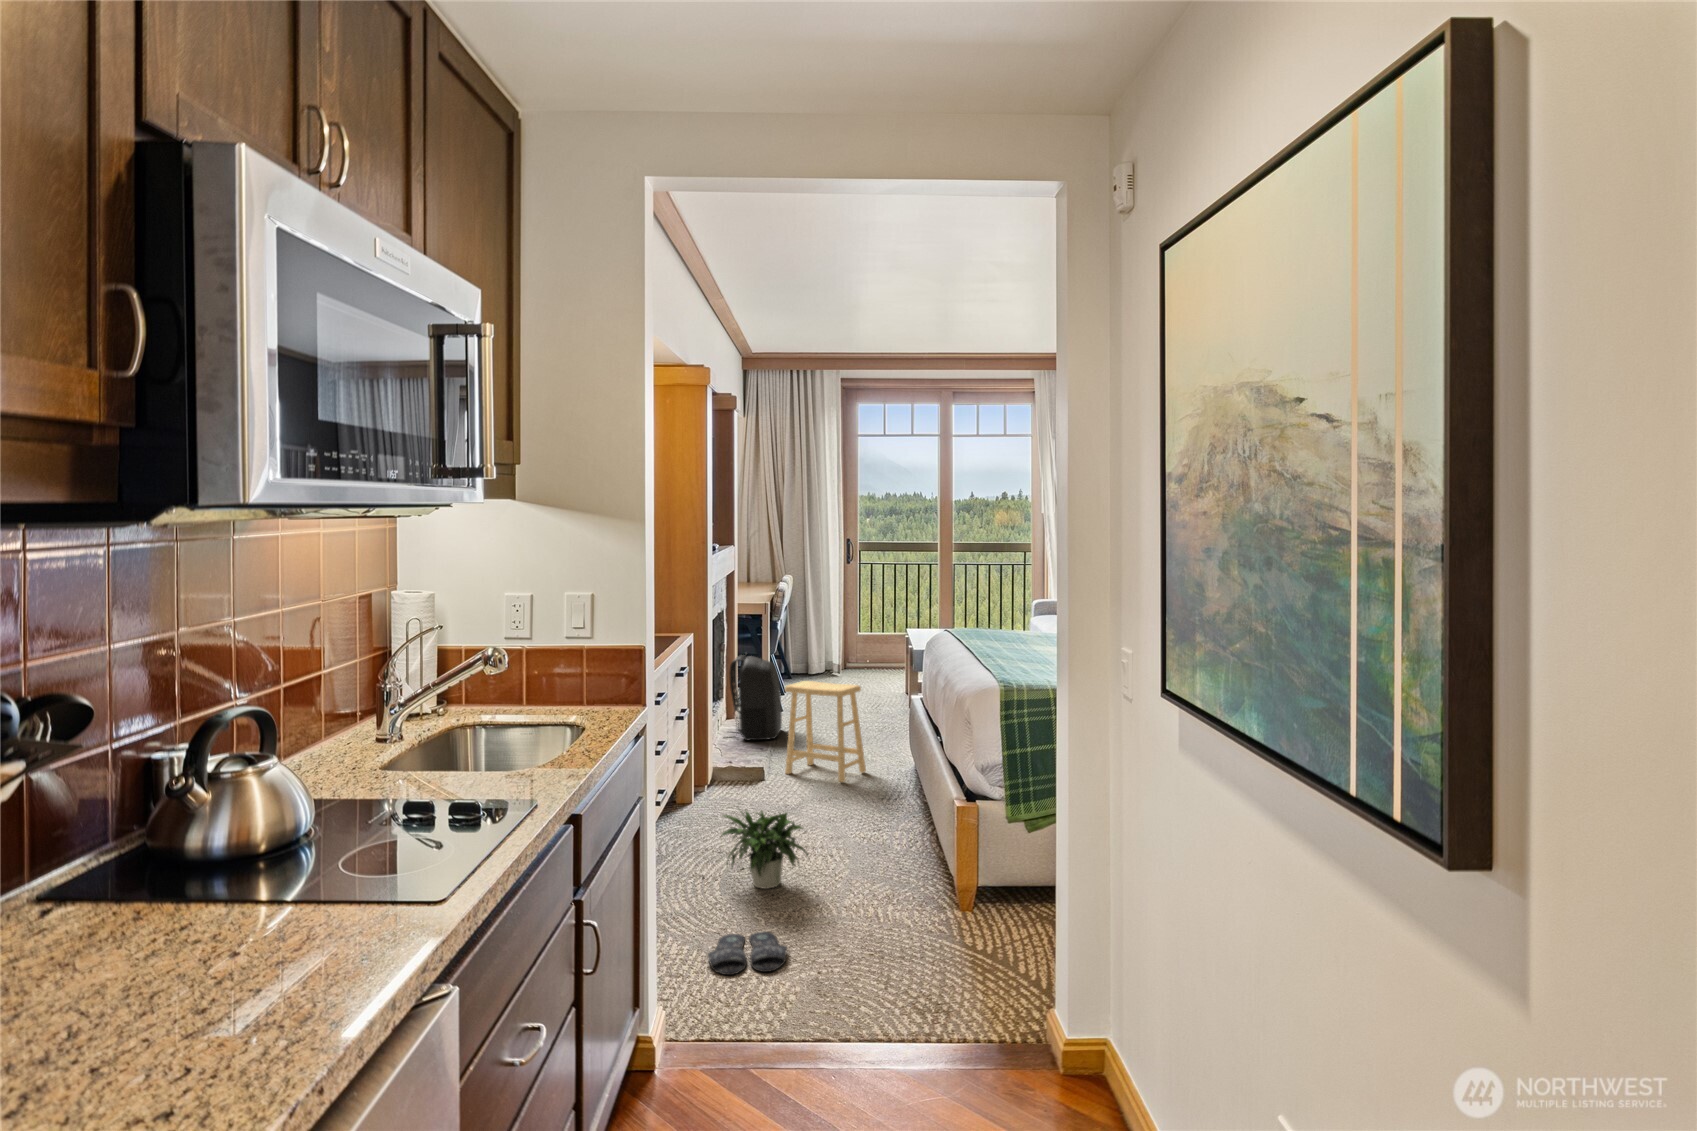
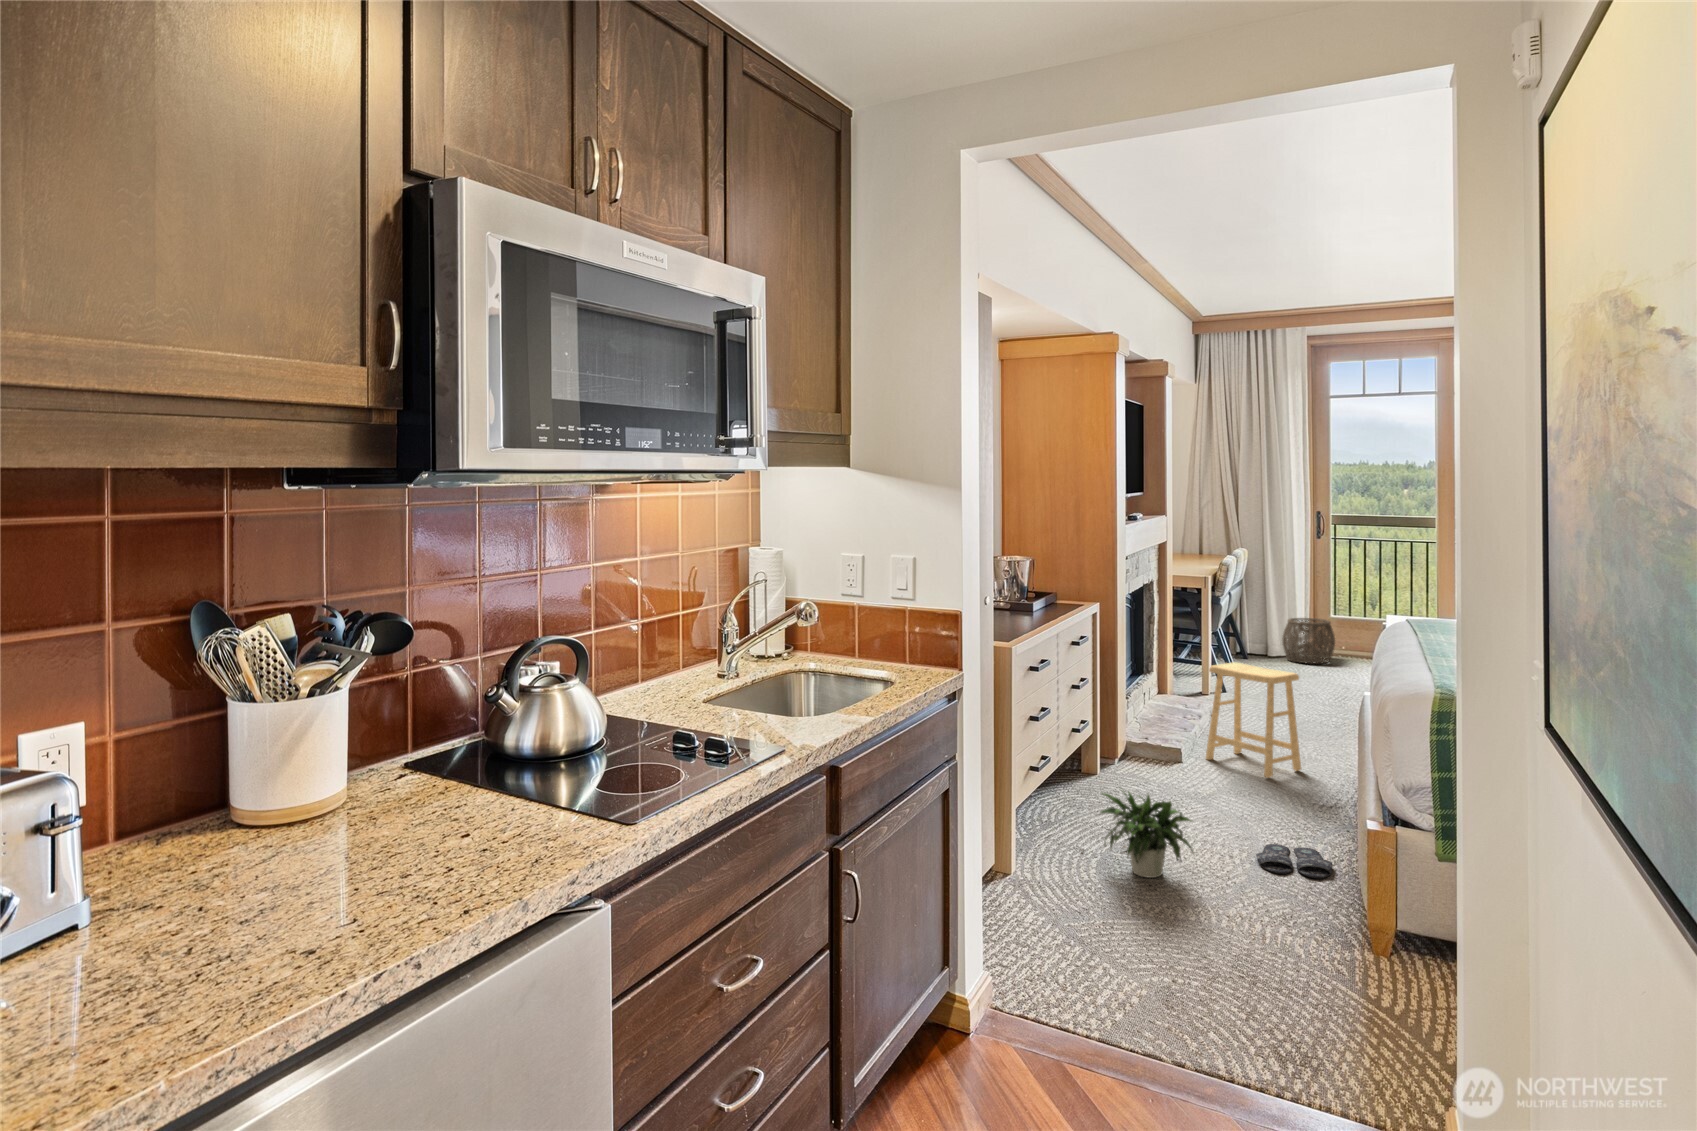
woven basket: none [821,637,865,678] -> present [1282,618,1335,664]
backpack: present [729,653,782,740] -> none [1149,627,1217,720]
slippers: present [708,931,787,975] -> present [1256,844,1332,878]

